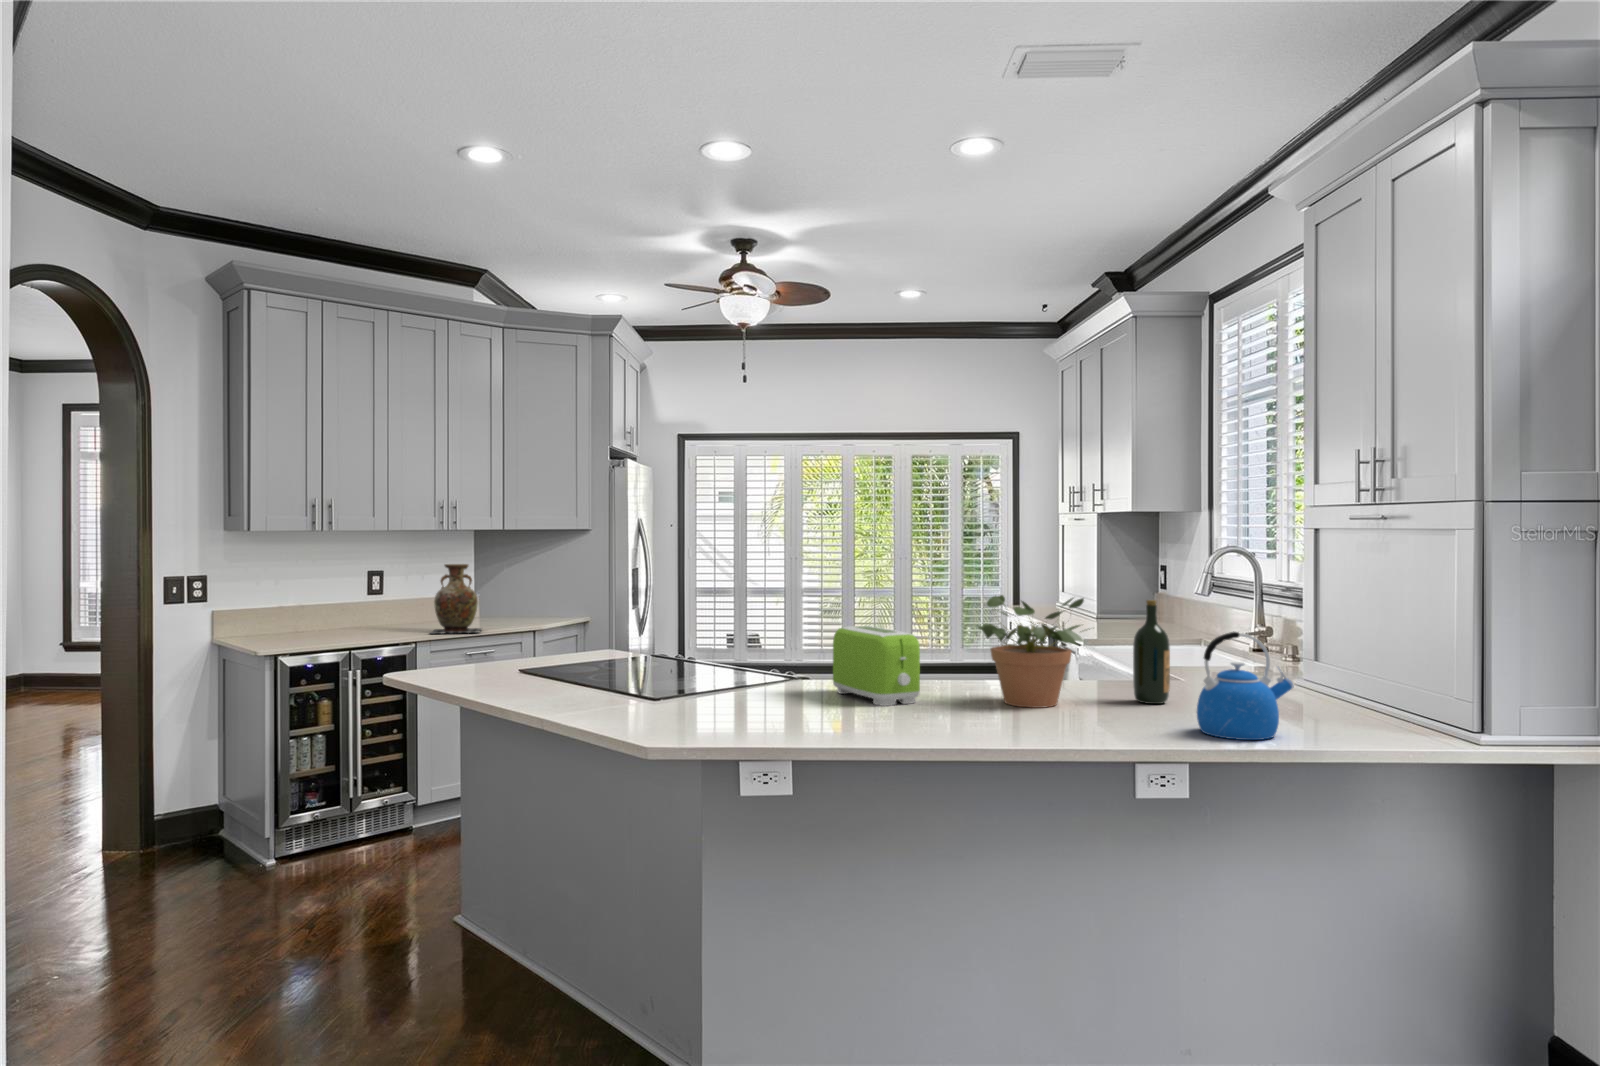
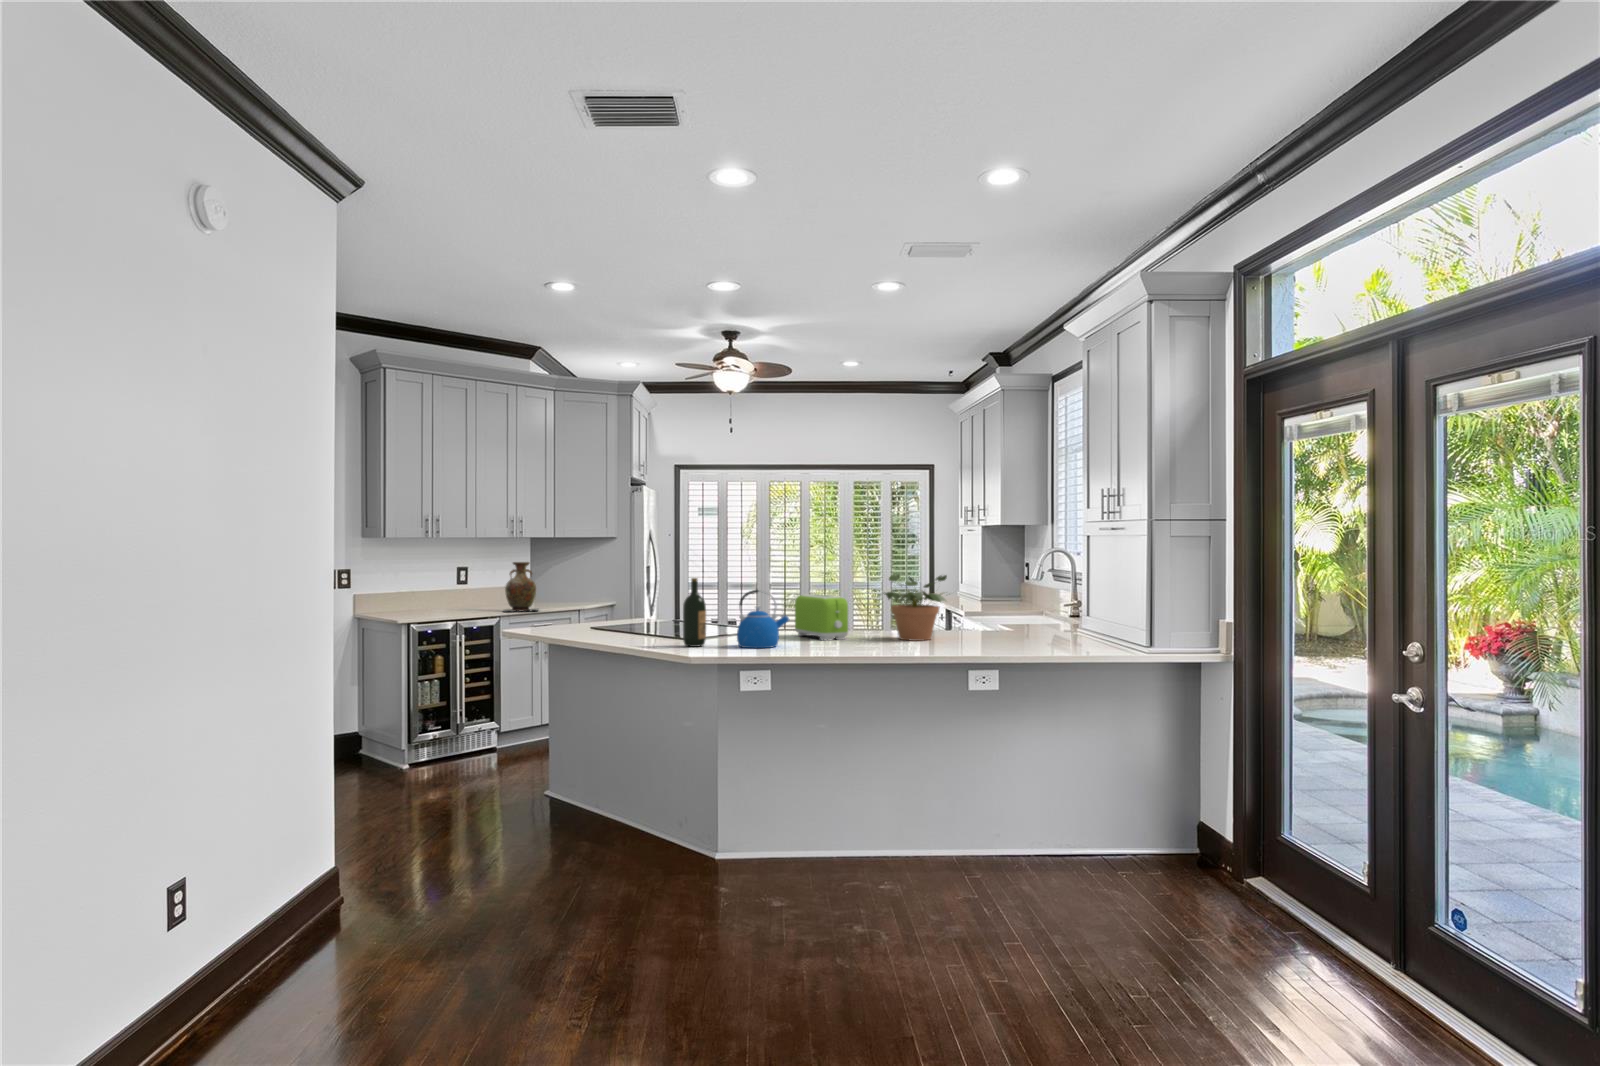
wine bottle: present [1133,600,1170,704] -> present [683,578,706,647]
kettle: present [1197,631,1294,740] -> present [737,590,790,648]

